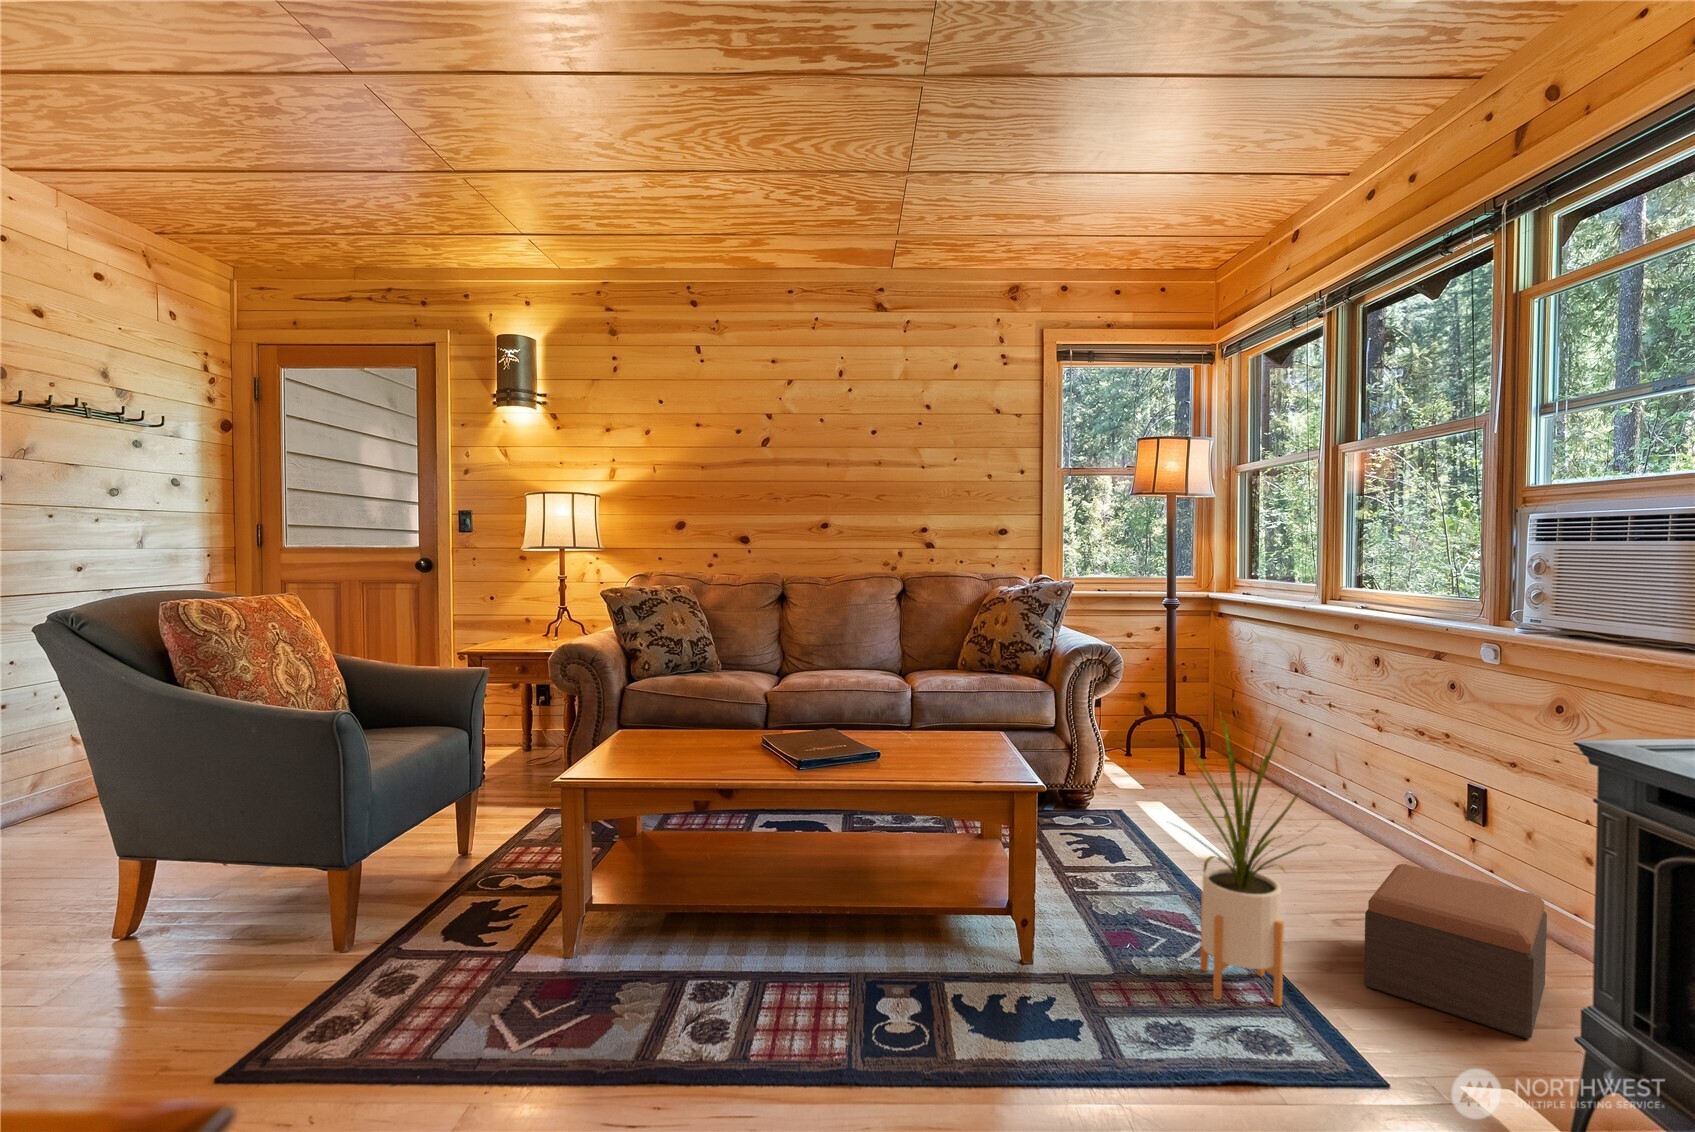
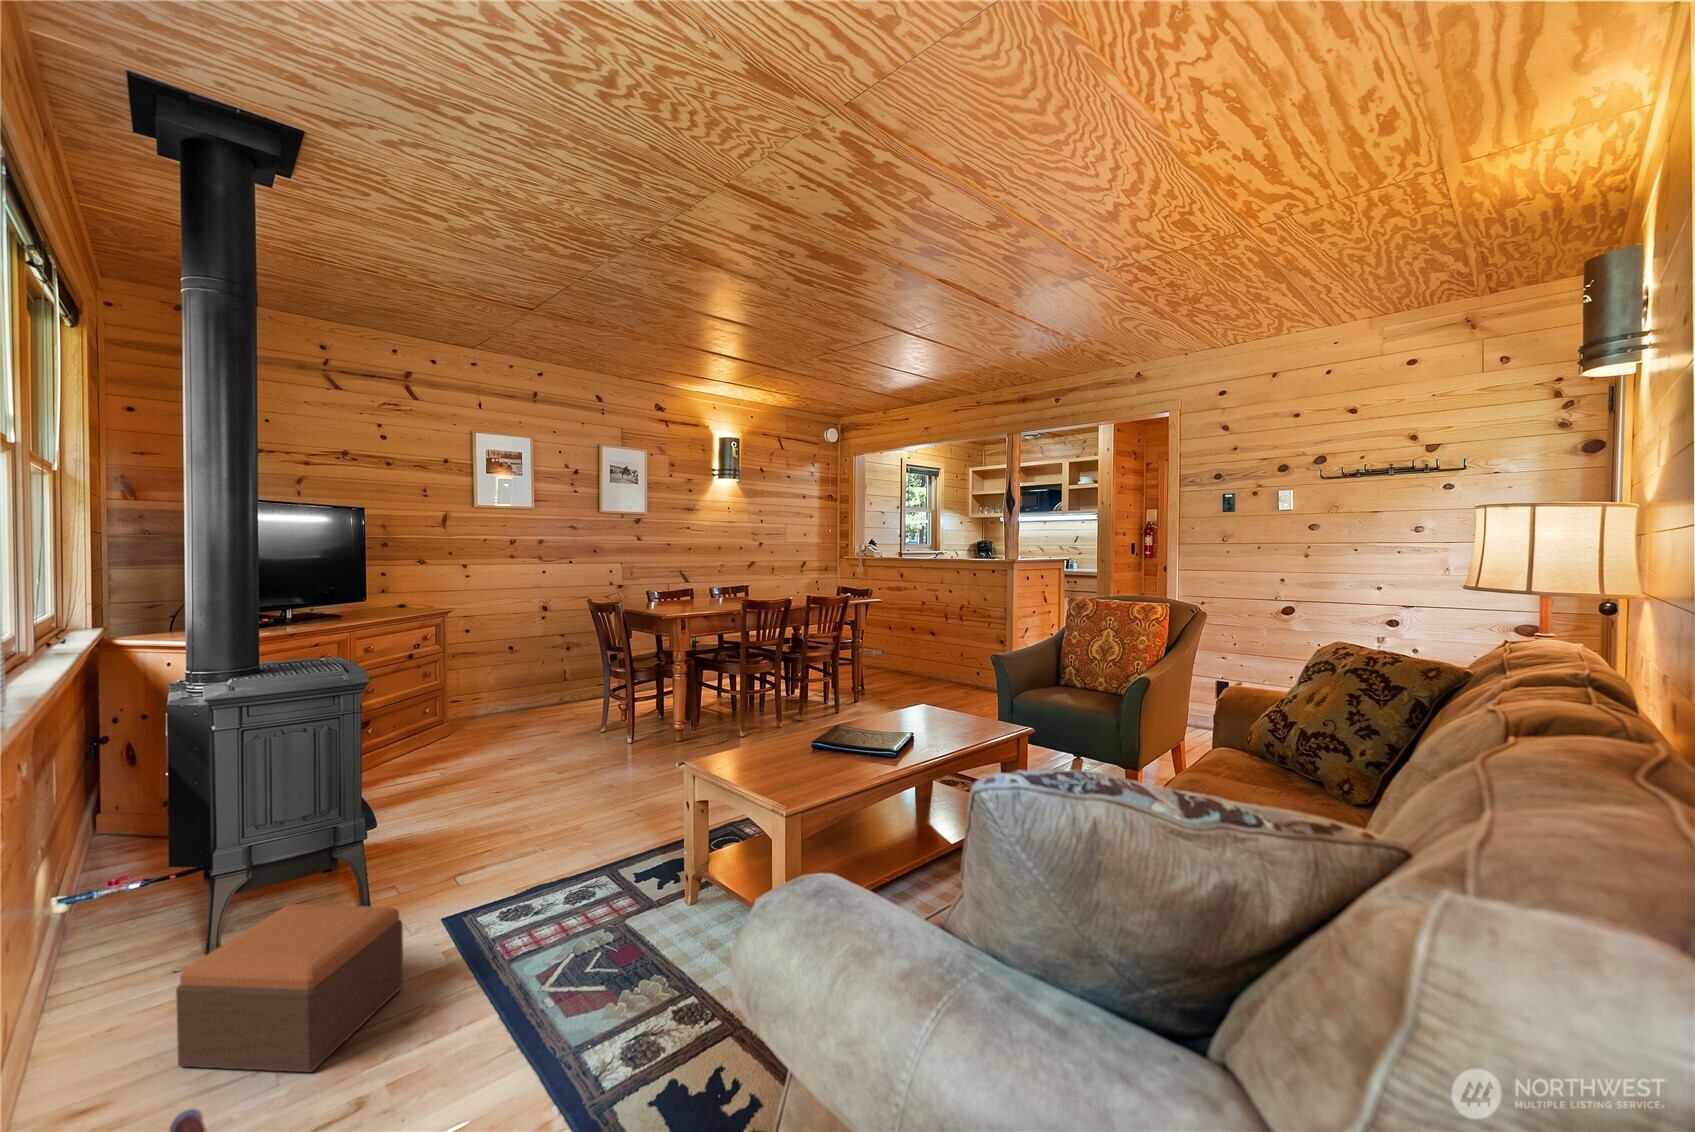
house plant: present [1178,722,1320,1006] -> none [448,707,595,967]

